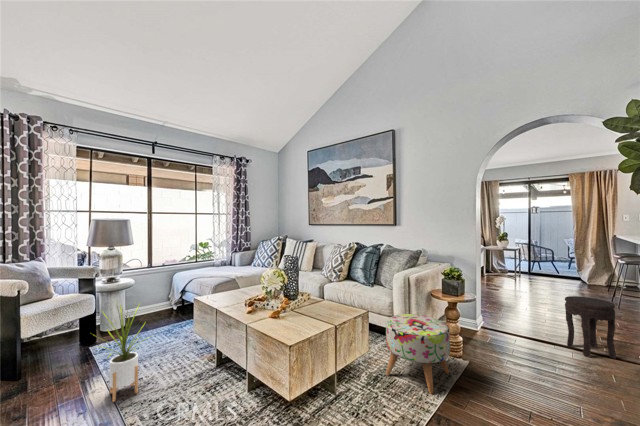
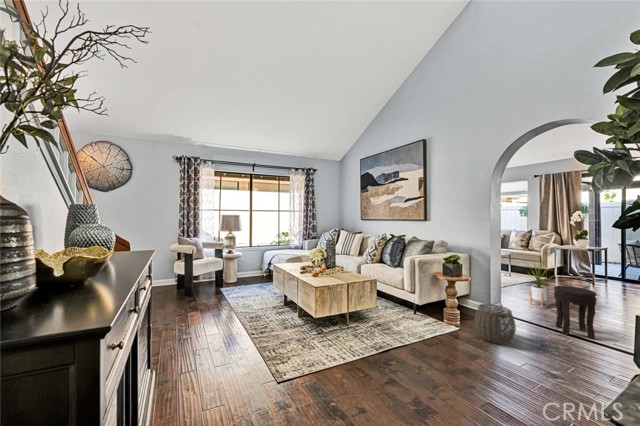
house plant: present [102,304,144,402] -> present [529,261,551,307]
ottoman: present [386,314,450,394] -> none [385,285,432,334]
woven basket: none [503,331,562,389] -> present [475,304,516,344]

